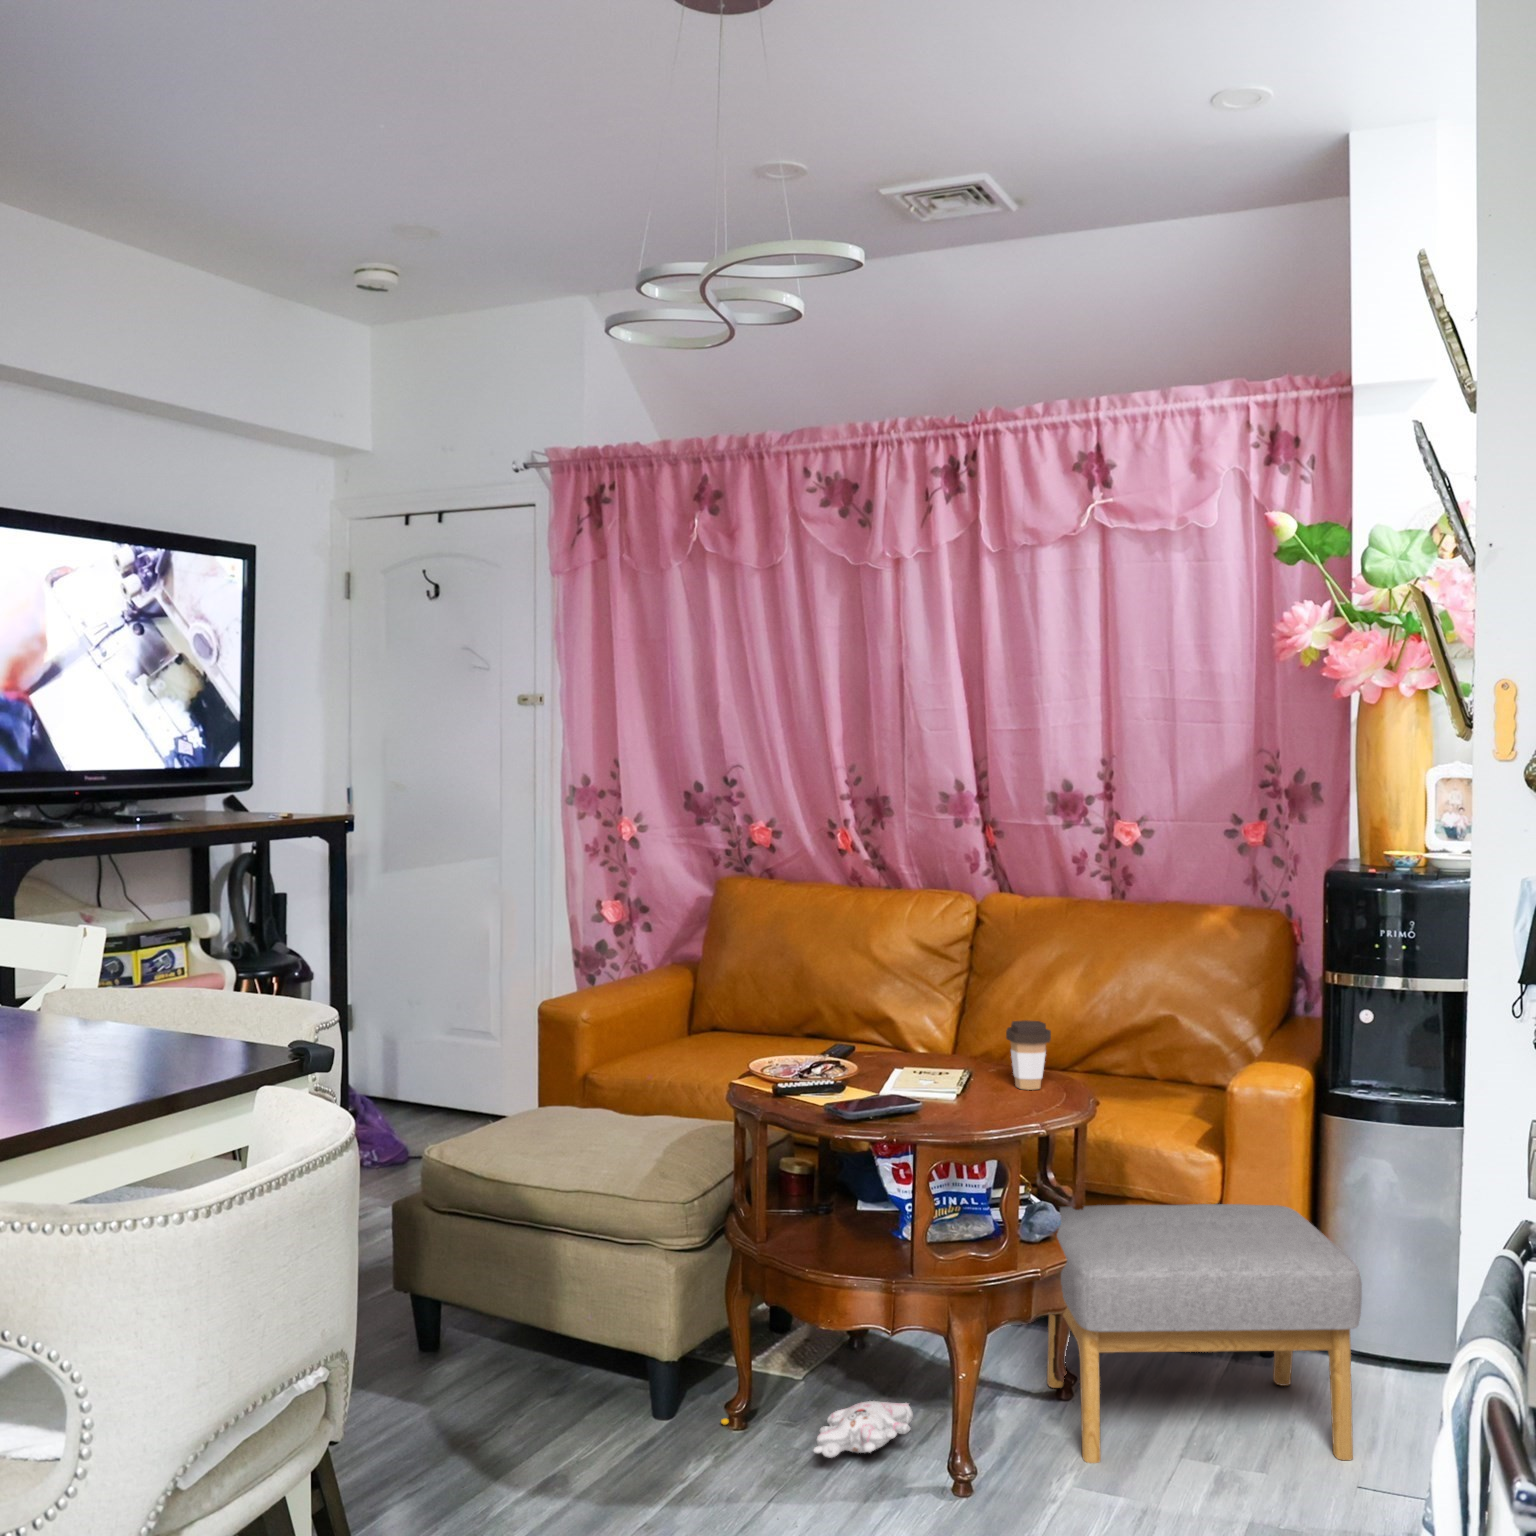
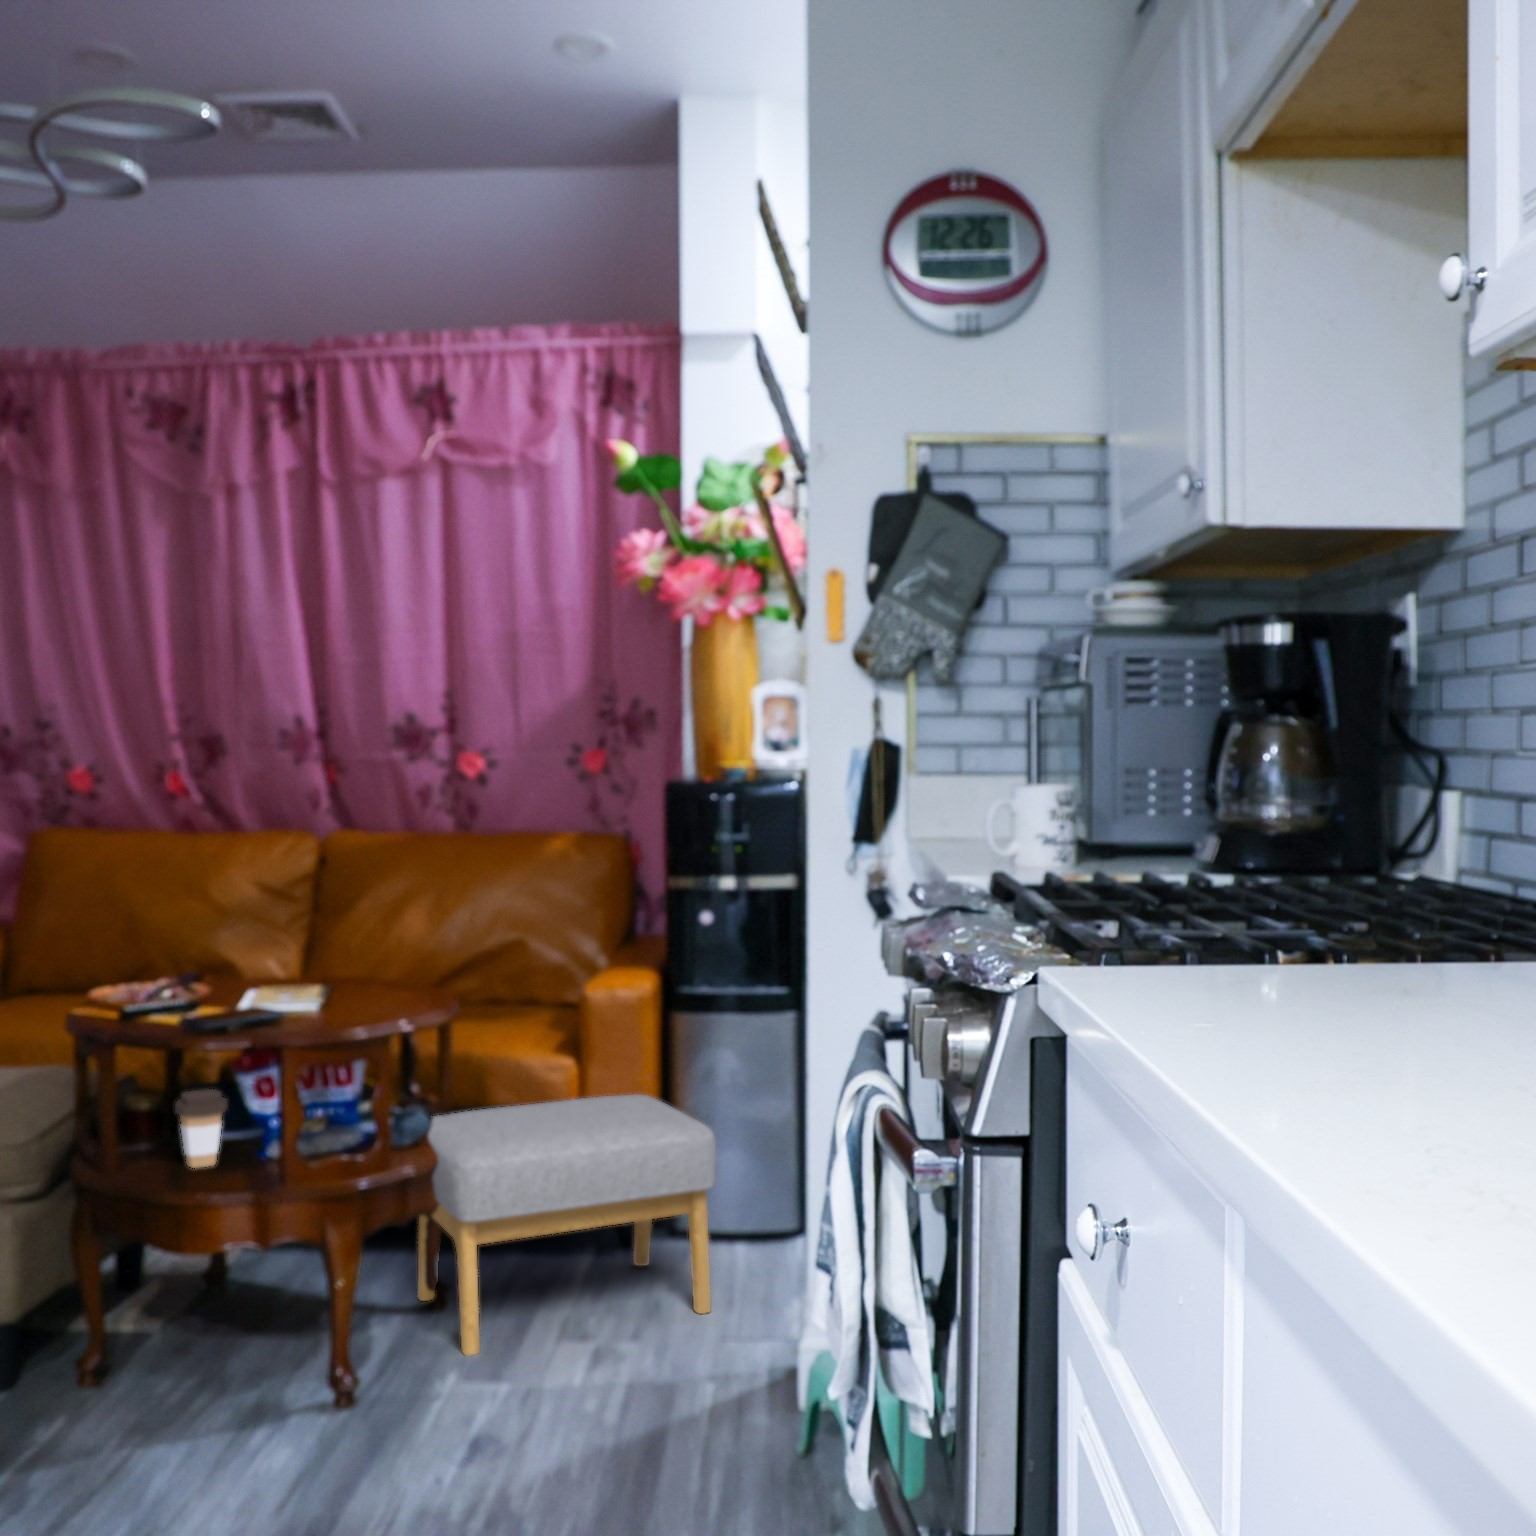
coffee cup: present [1006,1020,1051,1090] -> present [175,1089,227,1168]
plush toy: present [721,1401,913,1458] -> none [61,1330,284,1393]

